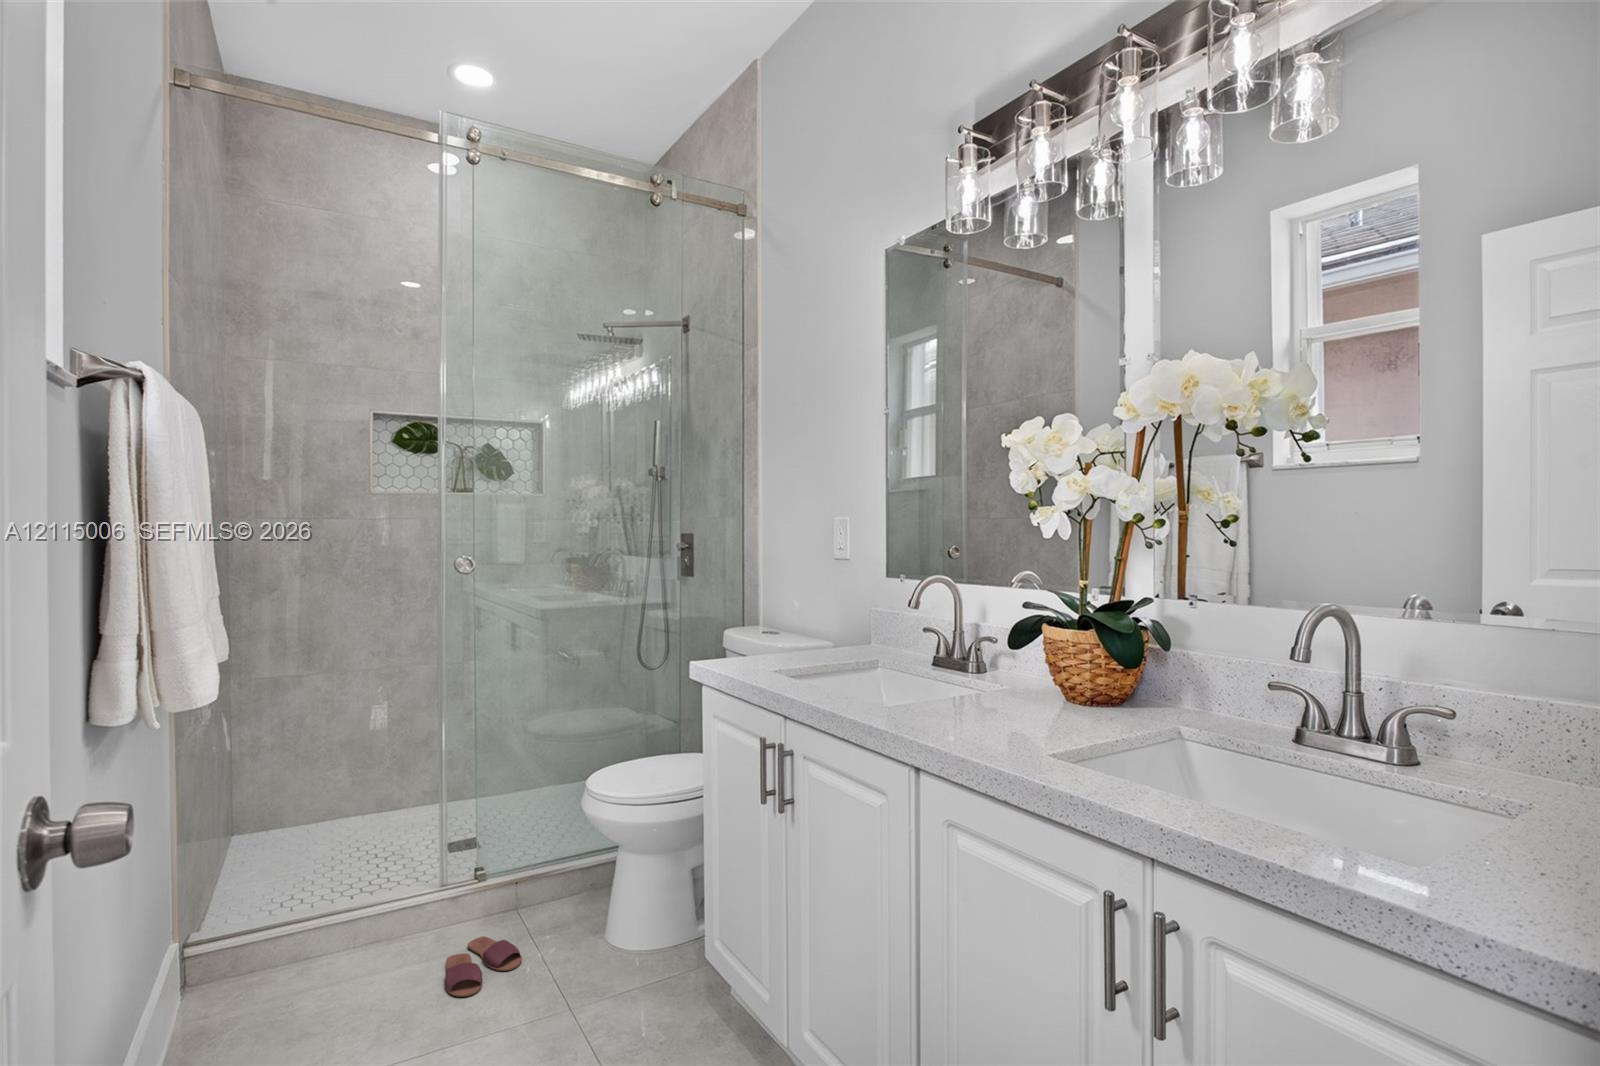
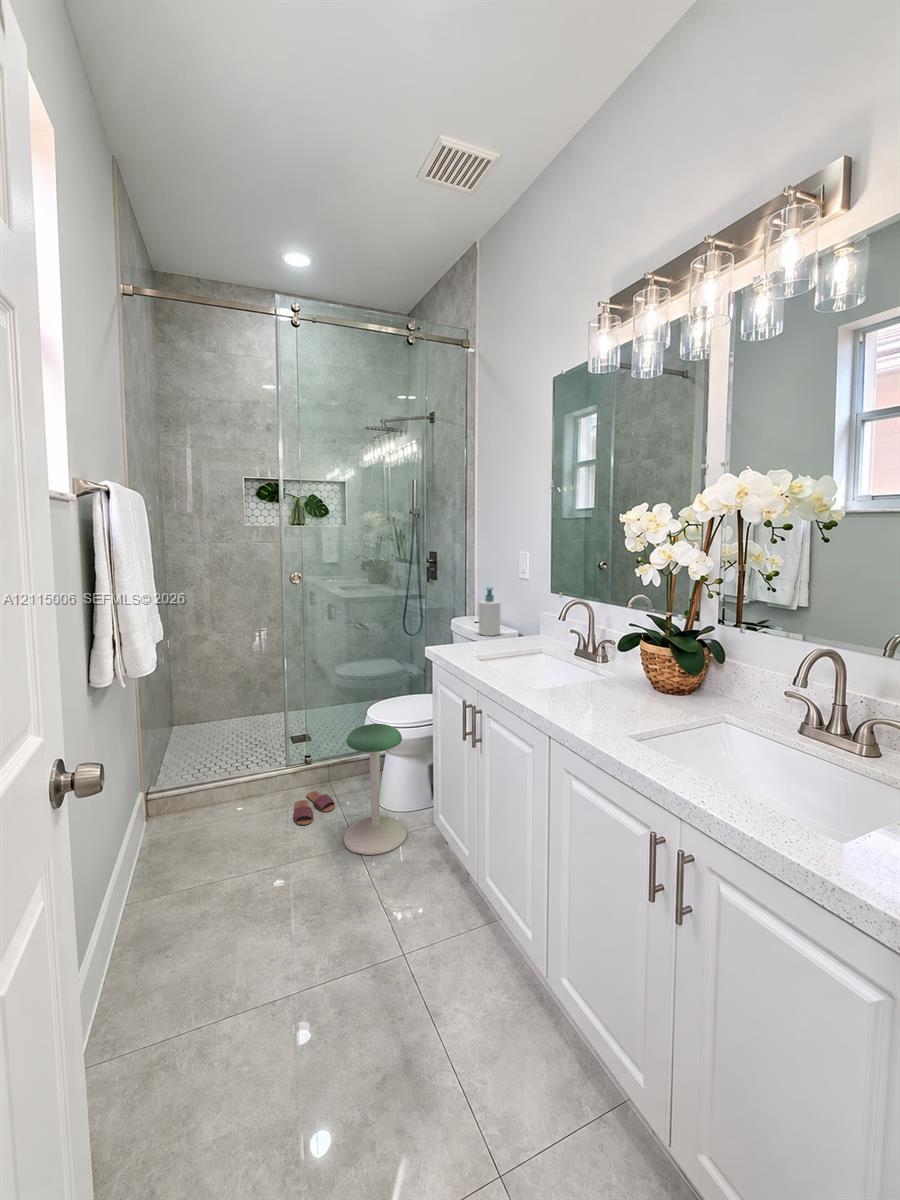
soap bottle: none [775,566,811,645] -> present [479,587,500,636]
stool: none [541,800,657,1039] -> present [344,724,407,855]

